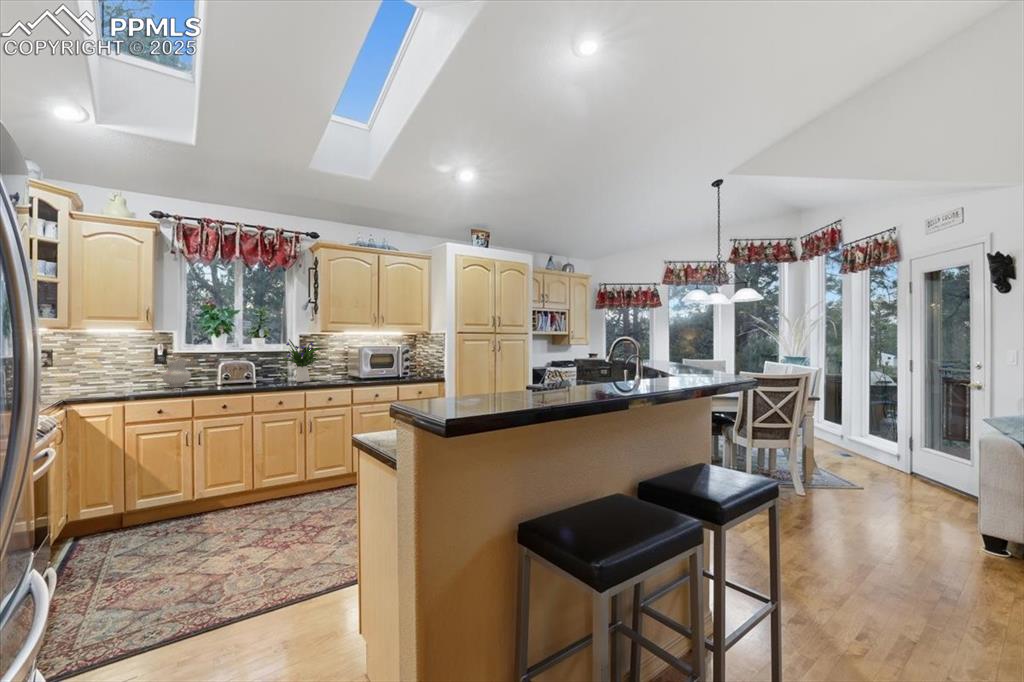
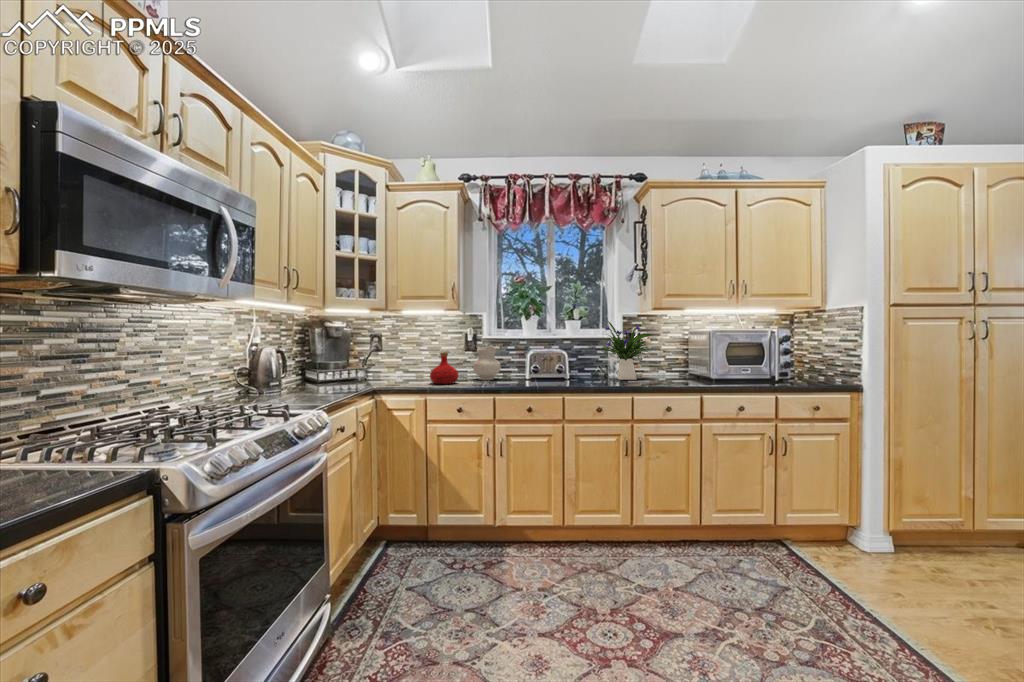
bottle: none [120,365,151,393] -> present [430,352,459,384]

